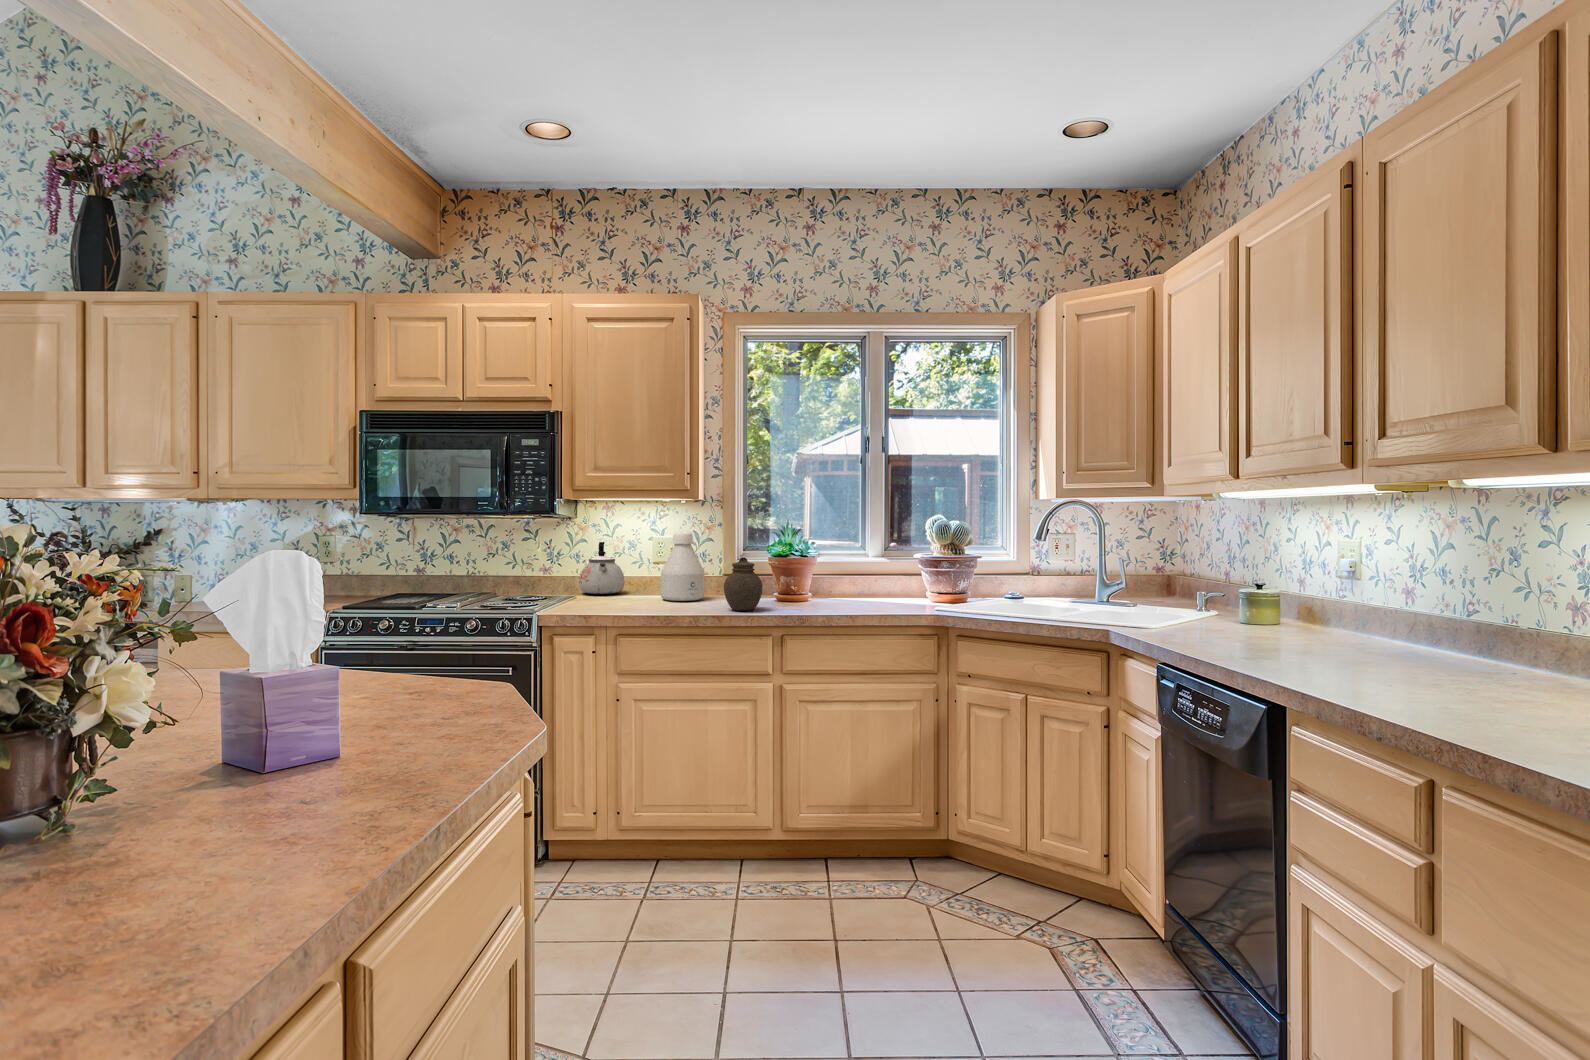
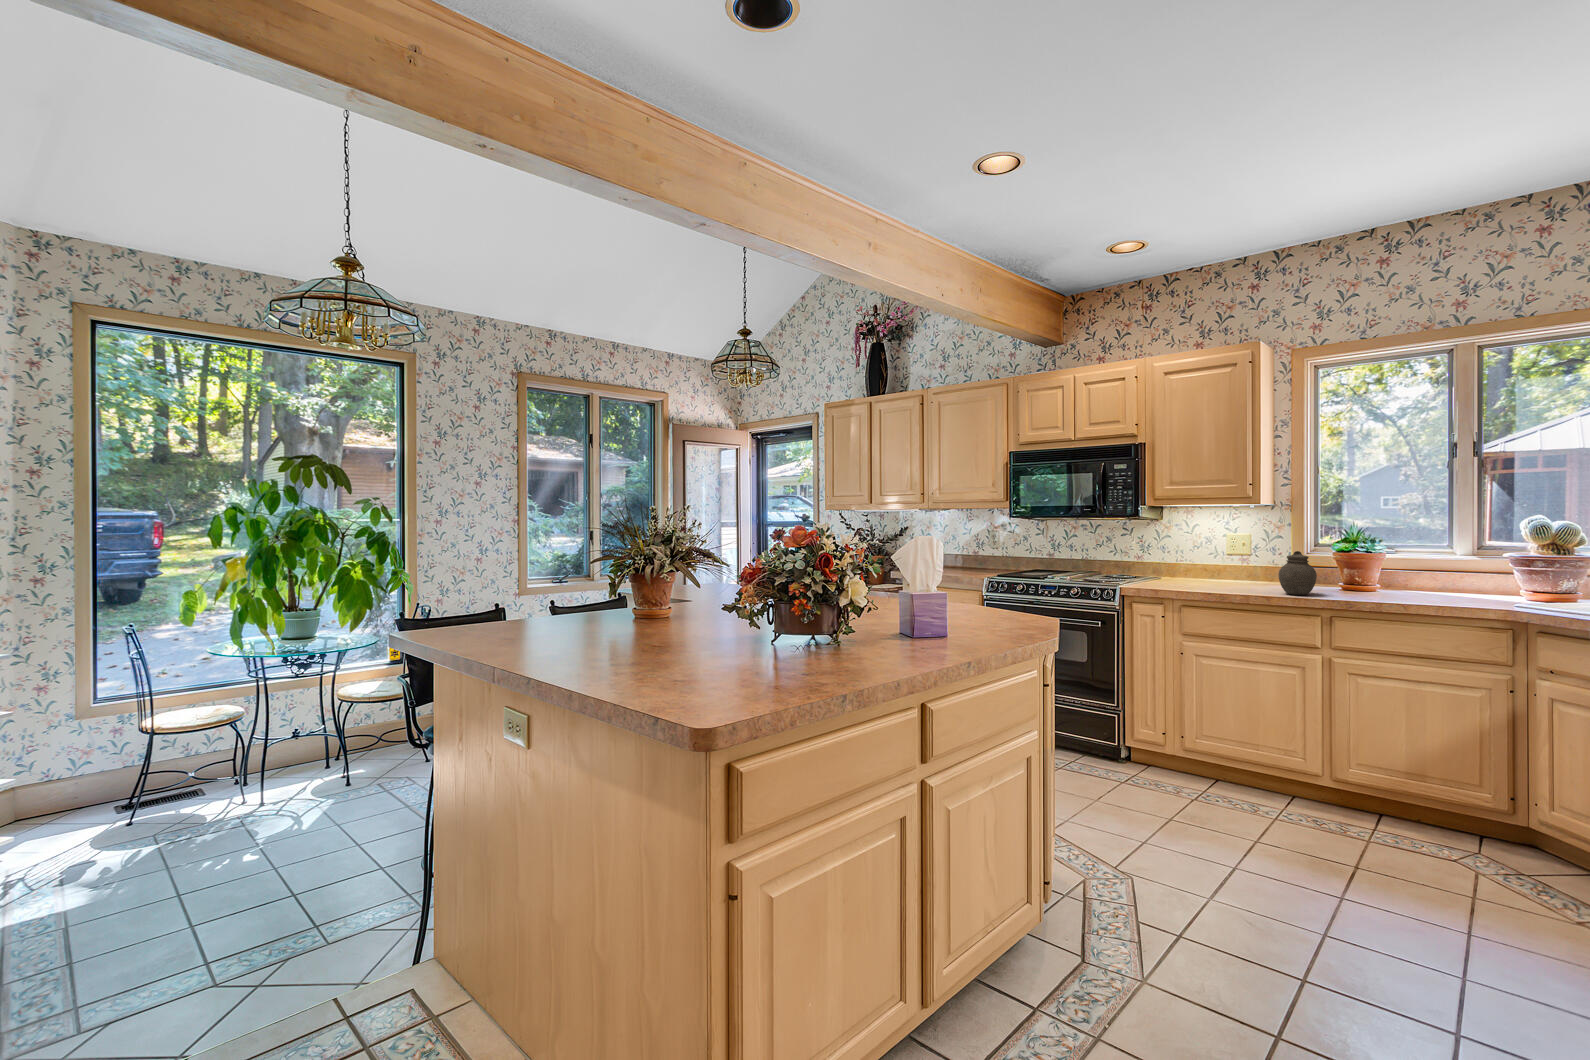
bottle: present [661,531,705,601] -> none [1228,529,1268,585]
kettle: present [579,542,625,594] -> none [1162,537,1200,577]

